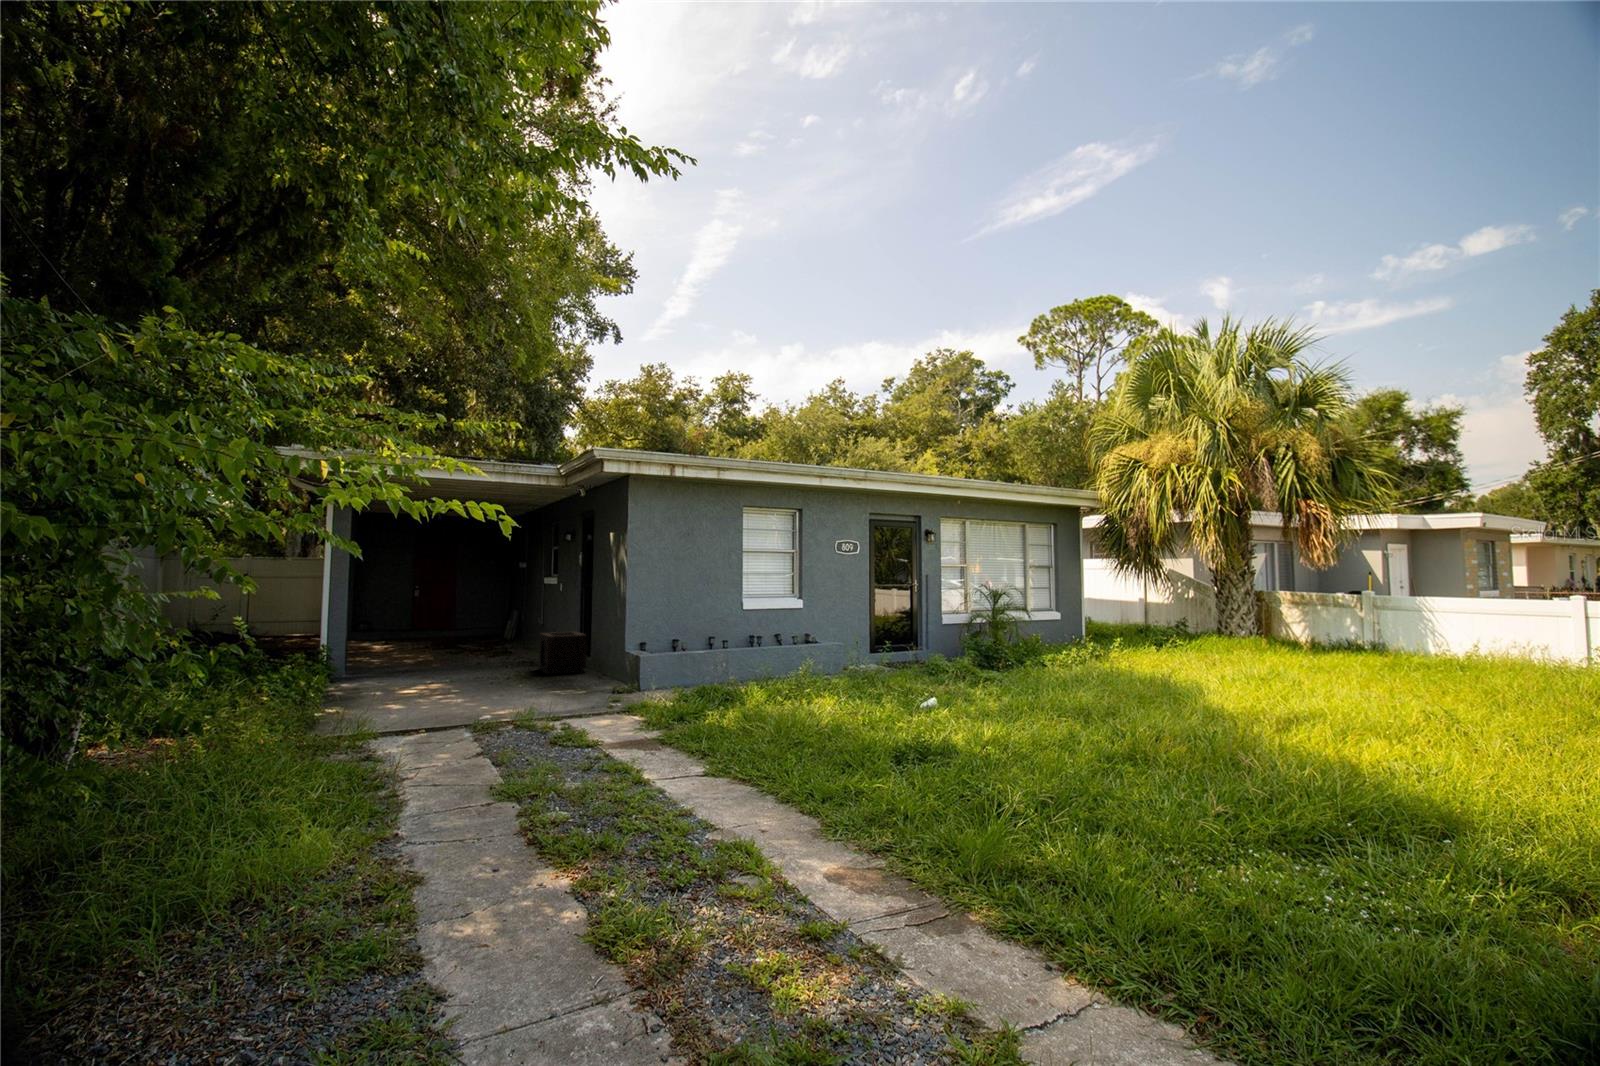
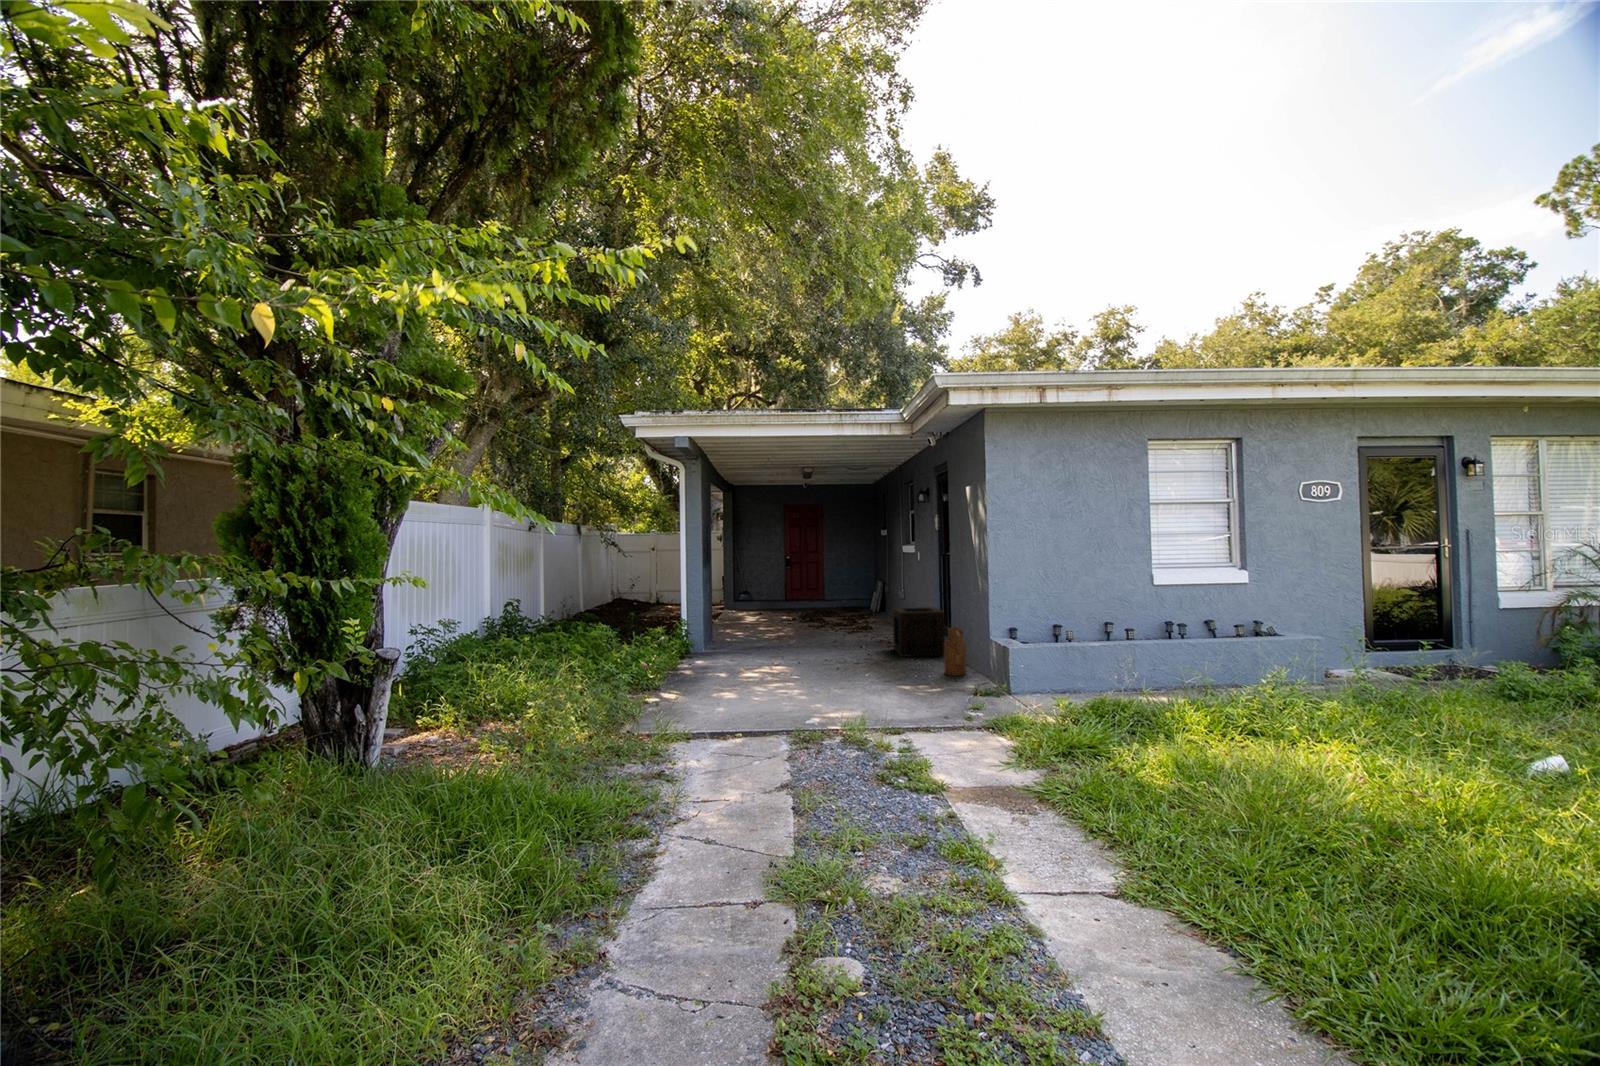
watering can: none [588,646,606,684] -> present [944,627,966,676]

